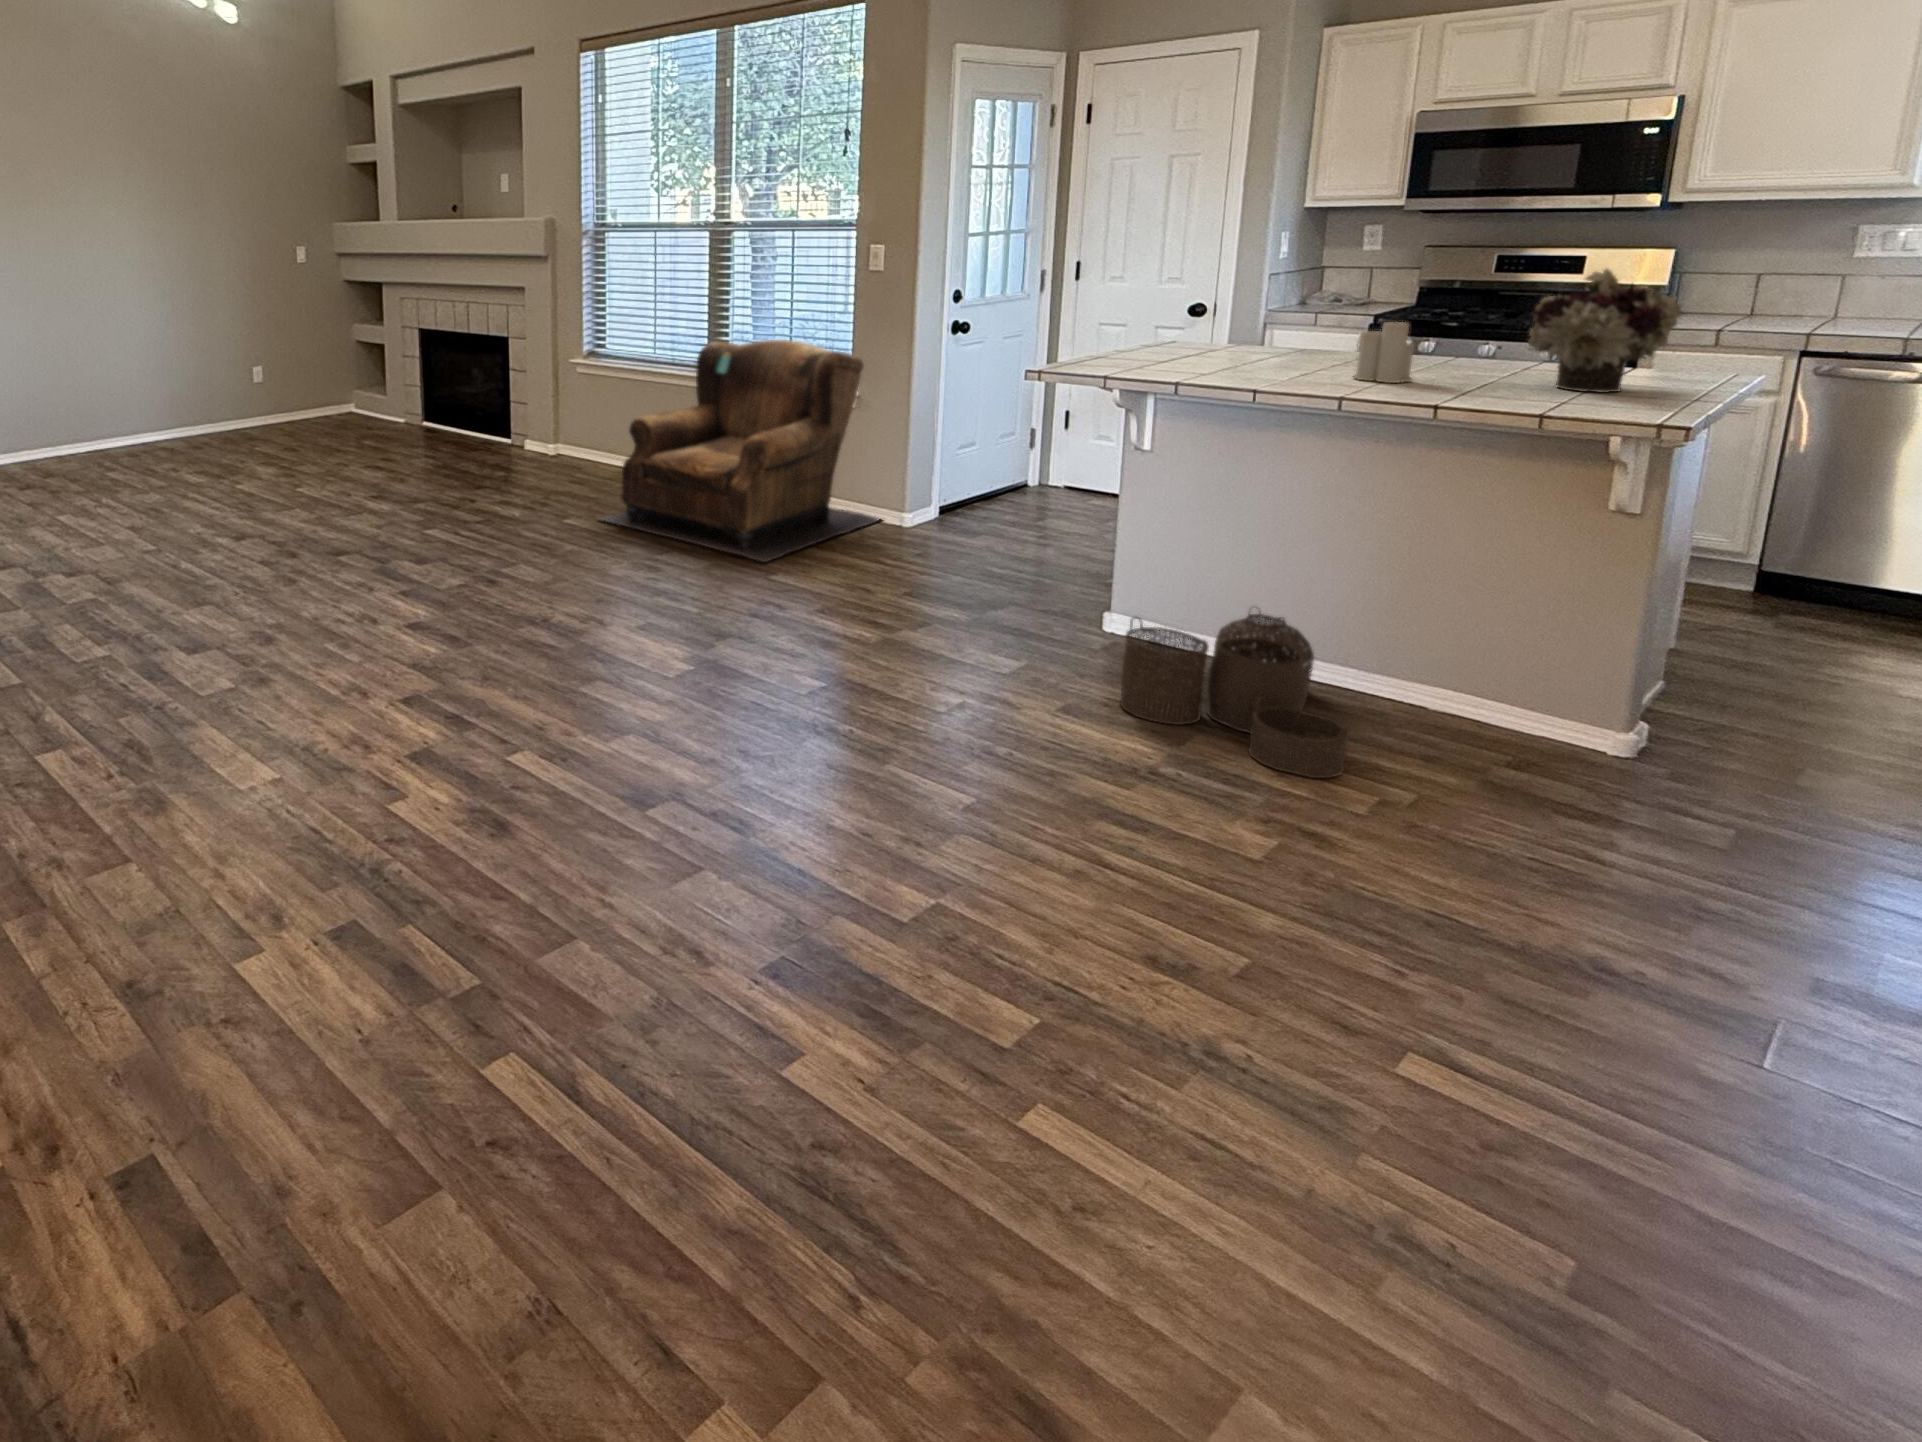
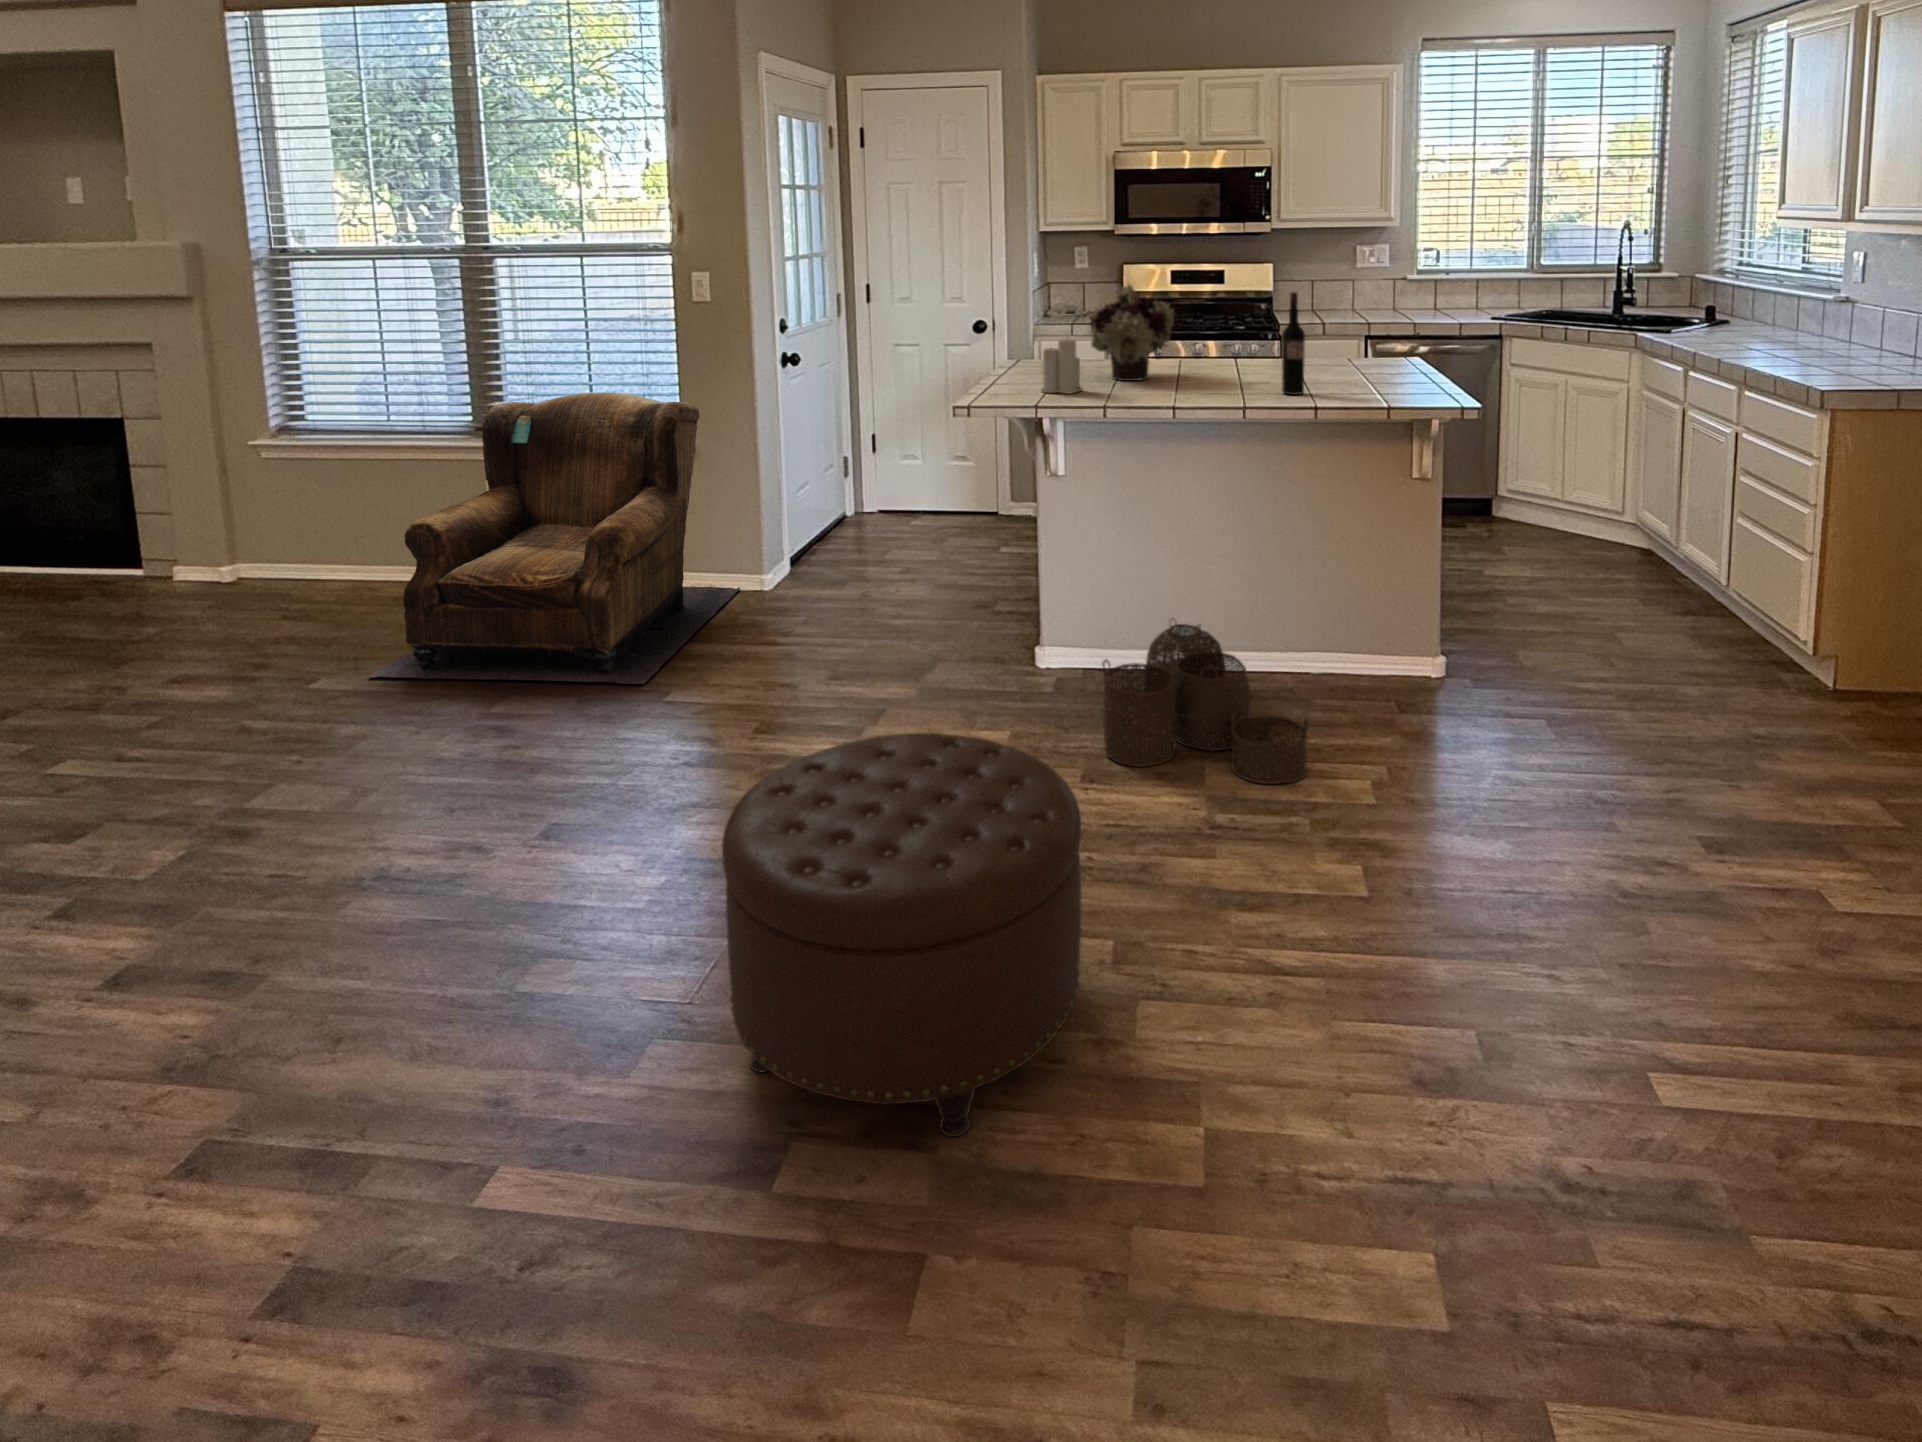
flower arrangement: present [1528,269,1682,393] -> present [1090,284,1174,381]
wine bottle: none [1437,272,1479,389] -> present [1282,292,1305,395]
candle: present [1354,322,1414,383] -> present [1041,339,1083,394]
ottoman: none [675,589,953,850] -> present [722,733,1081,1137]

